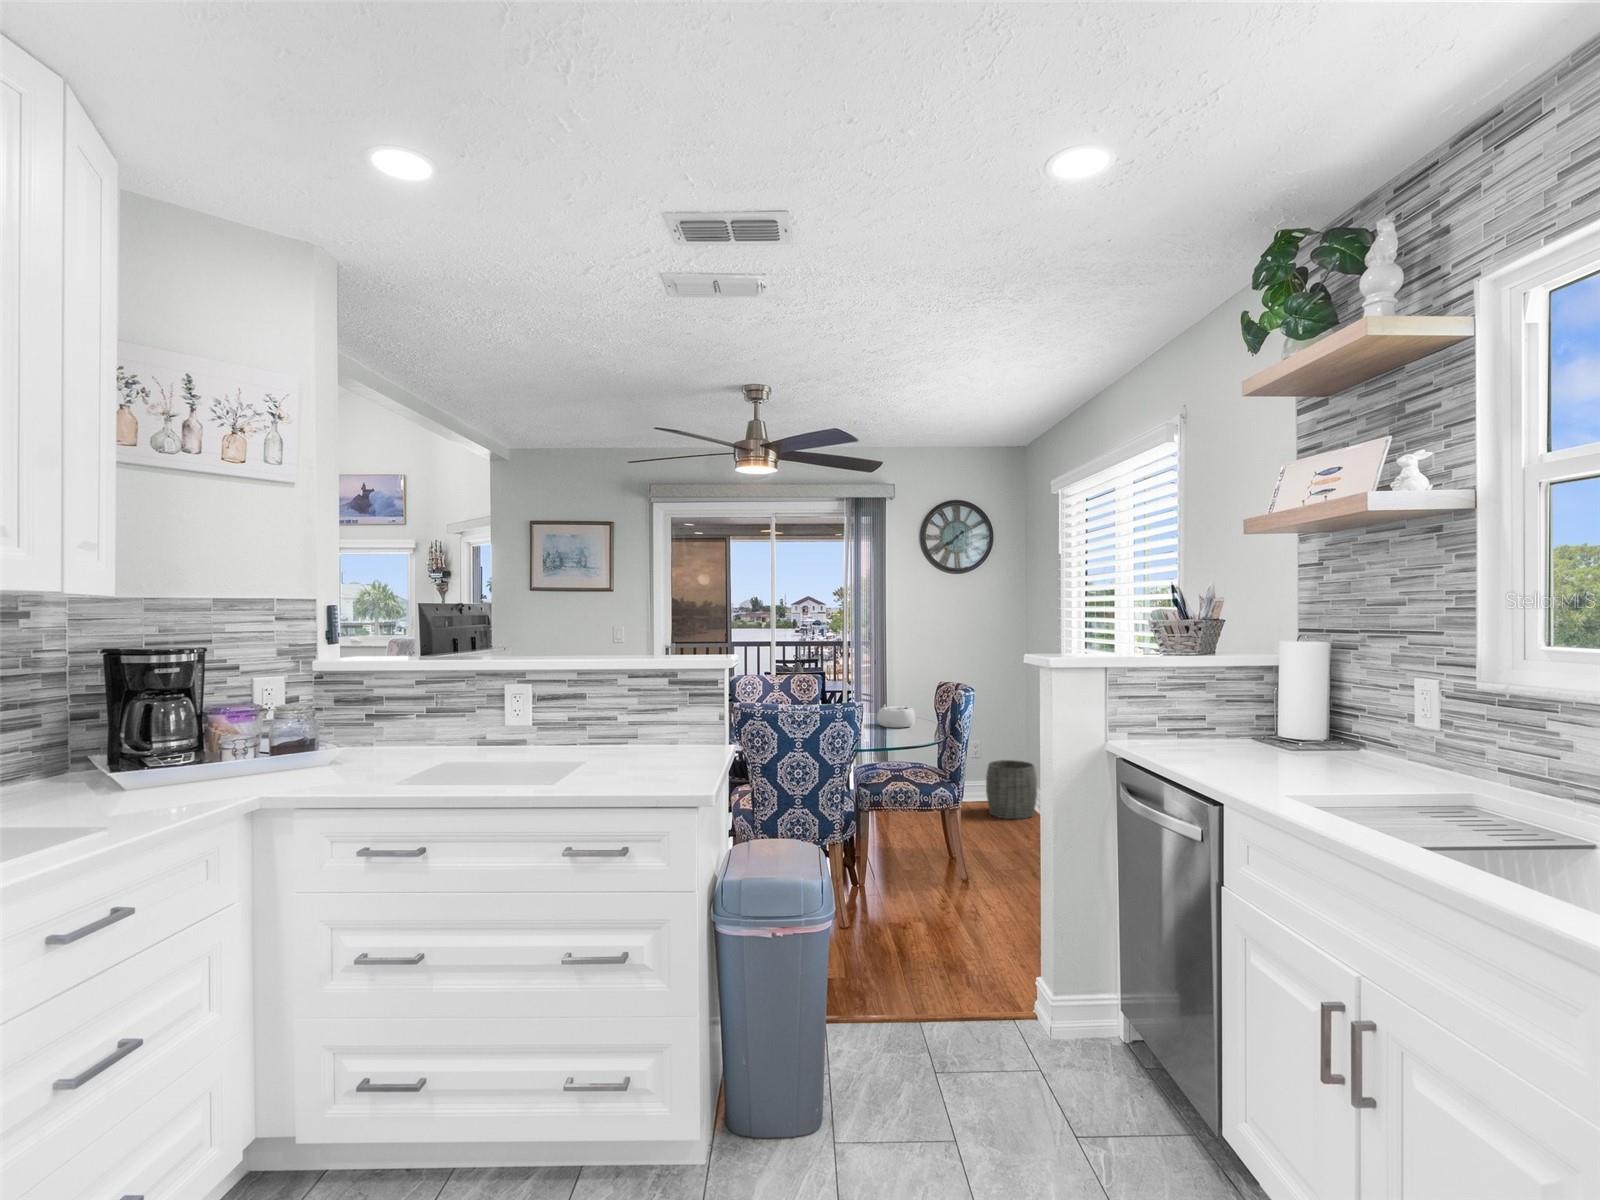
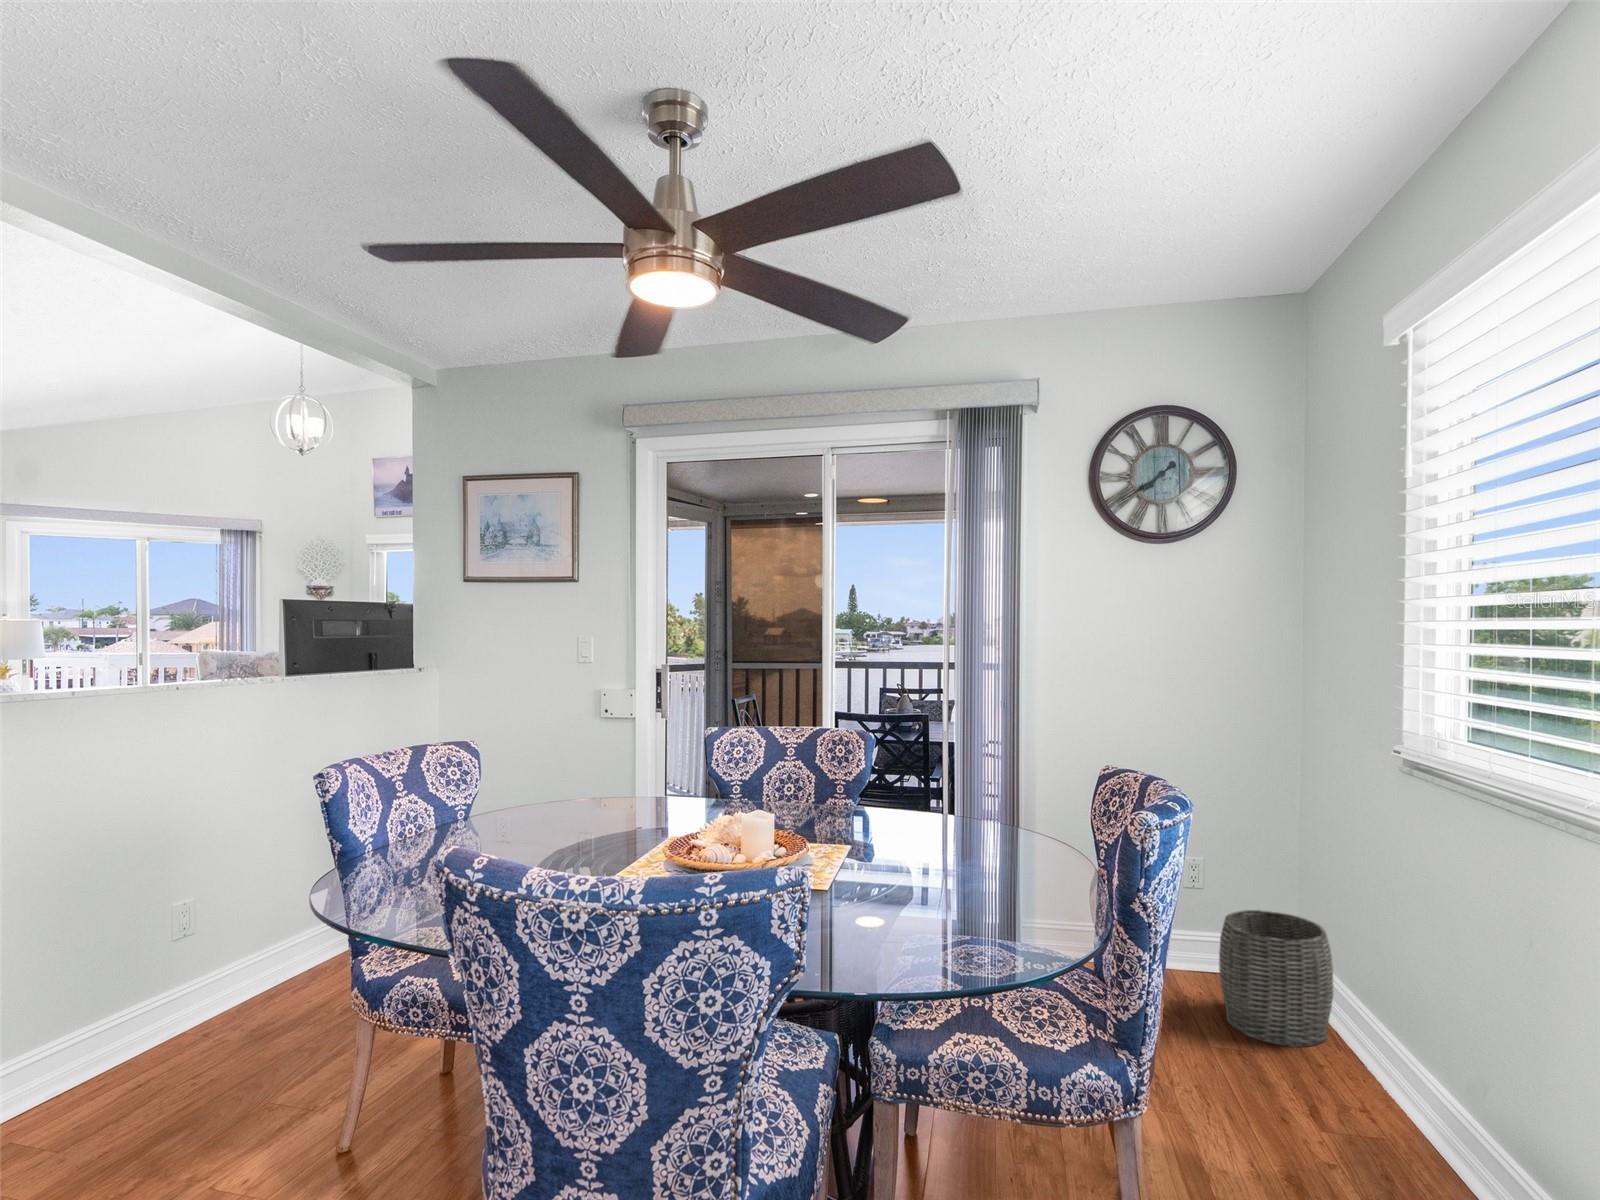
decorative bowl: present [877,704,915,728] -> none [956,815,1043,873]

